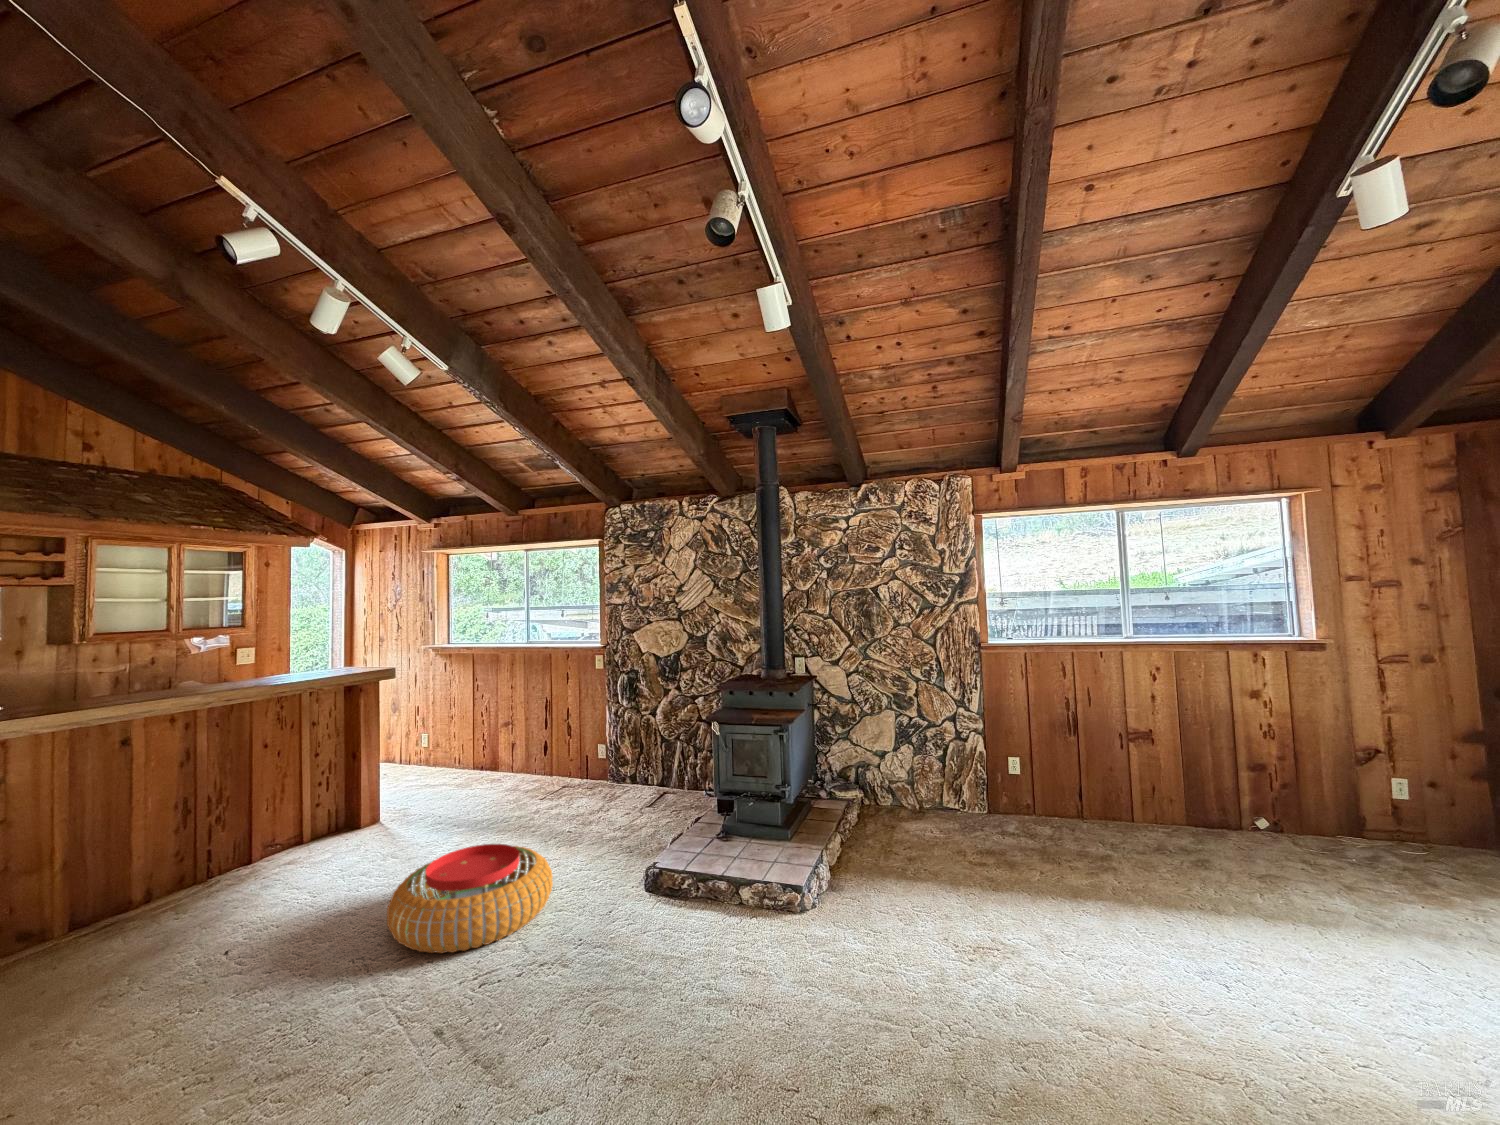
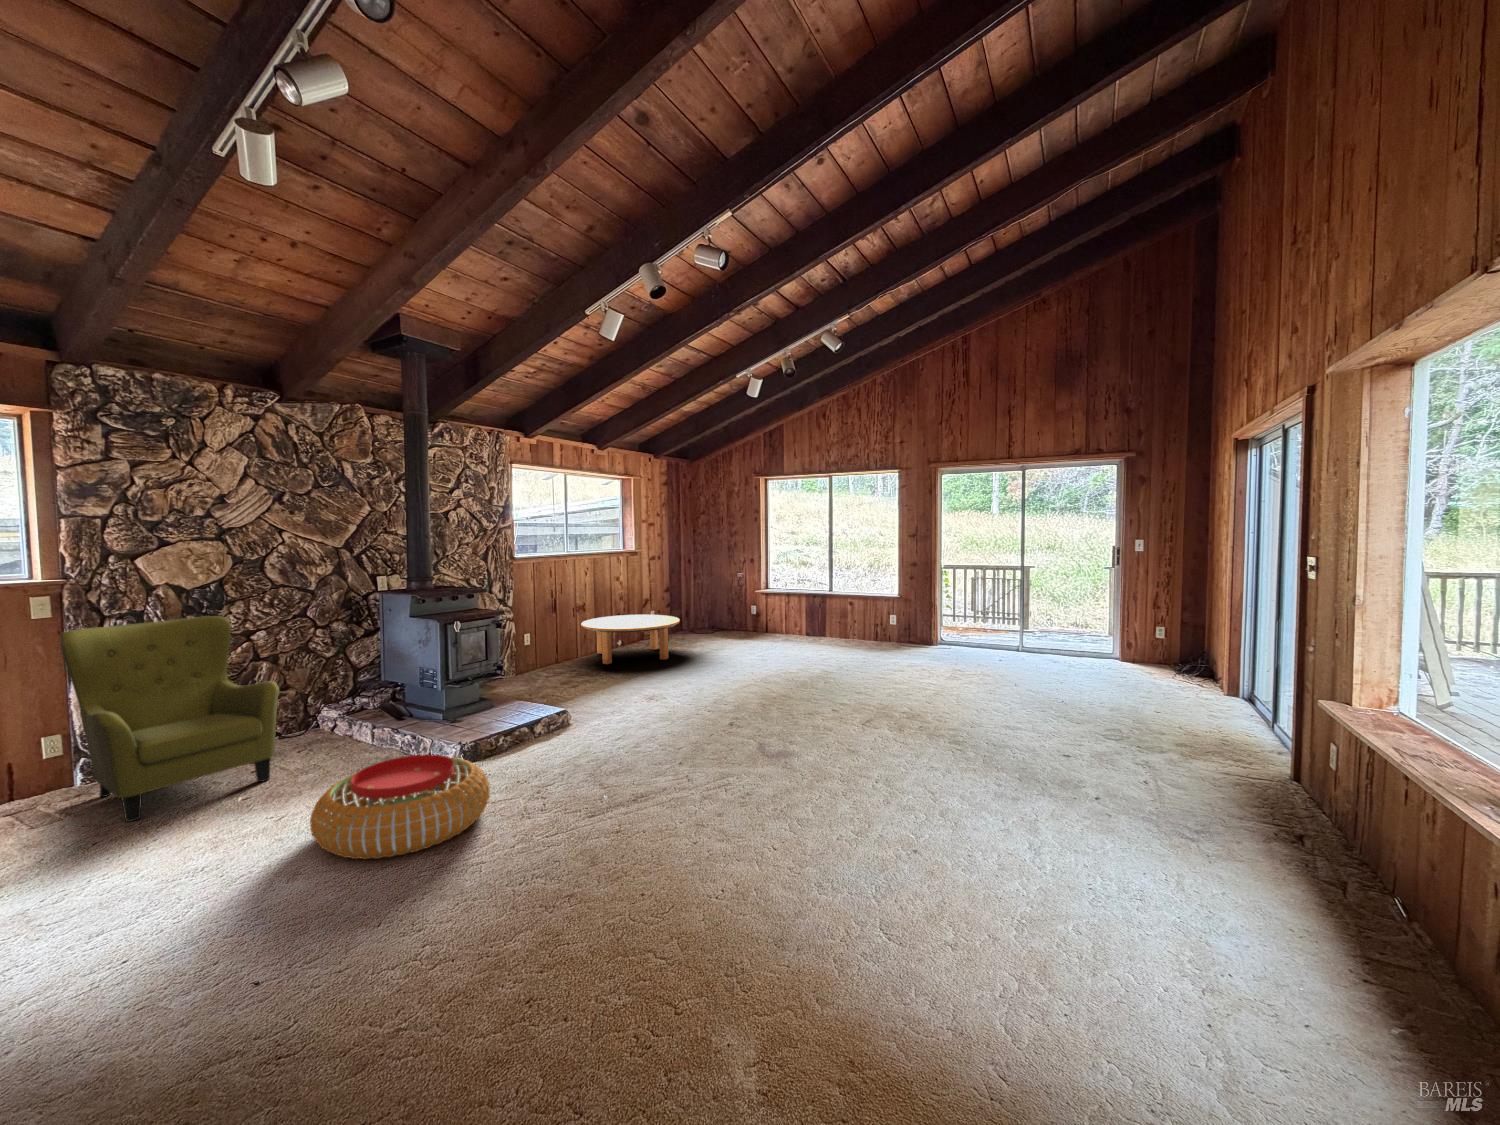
armchair: none [530,678,657,824] -> present [61,616,279,822]
coffee table: none [1100,759,1345,897] -> present [581,615,680,664]

